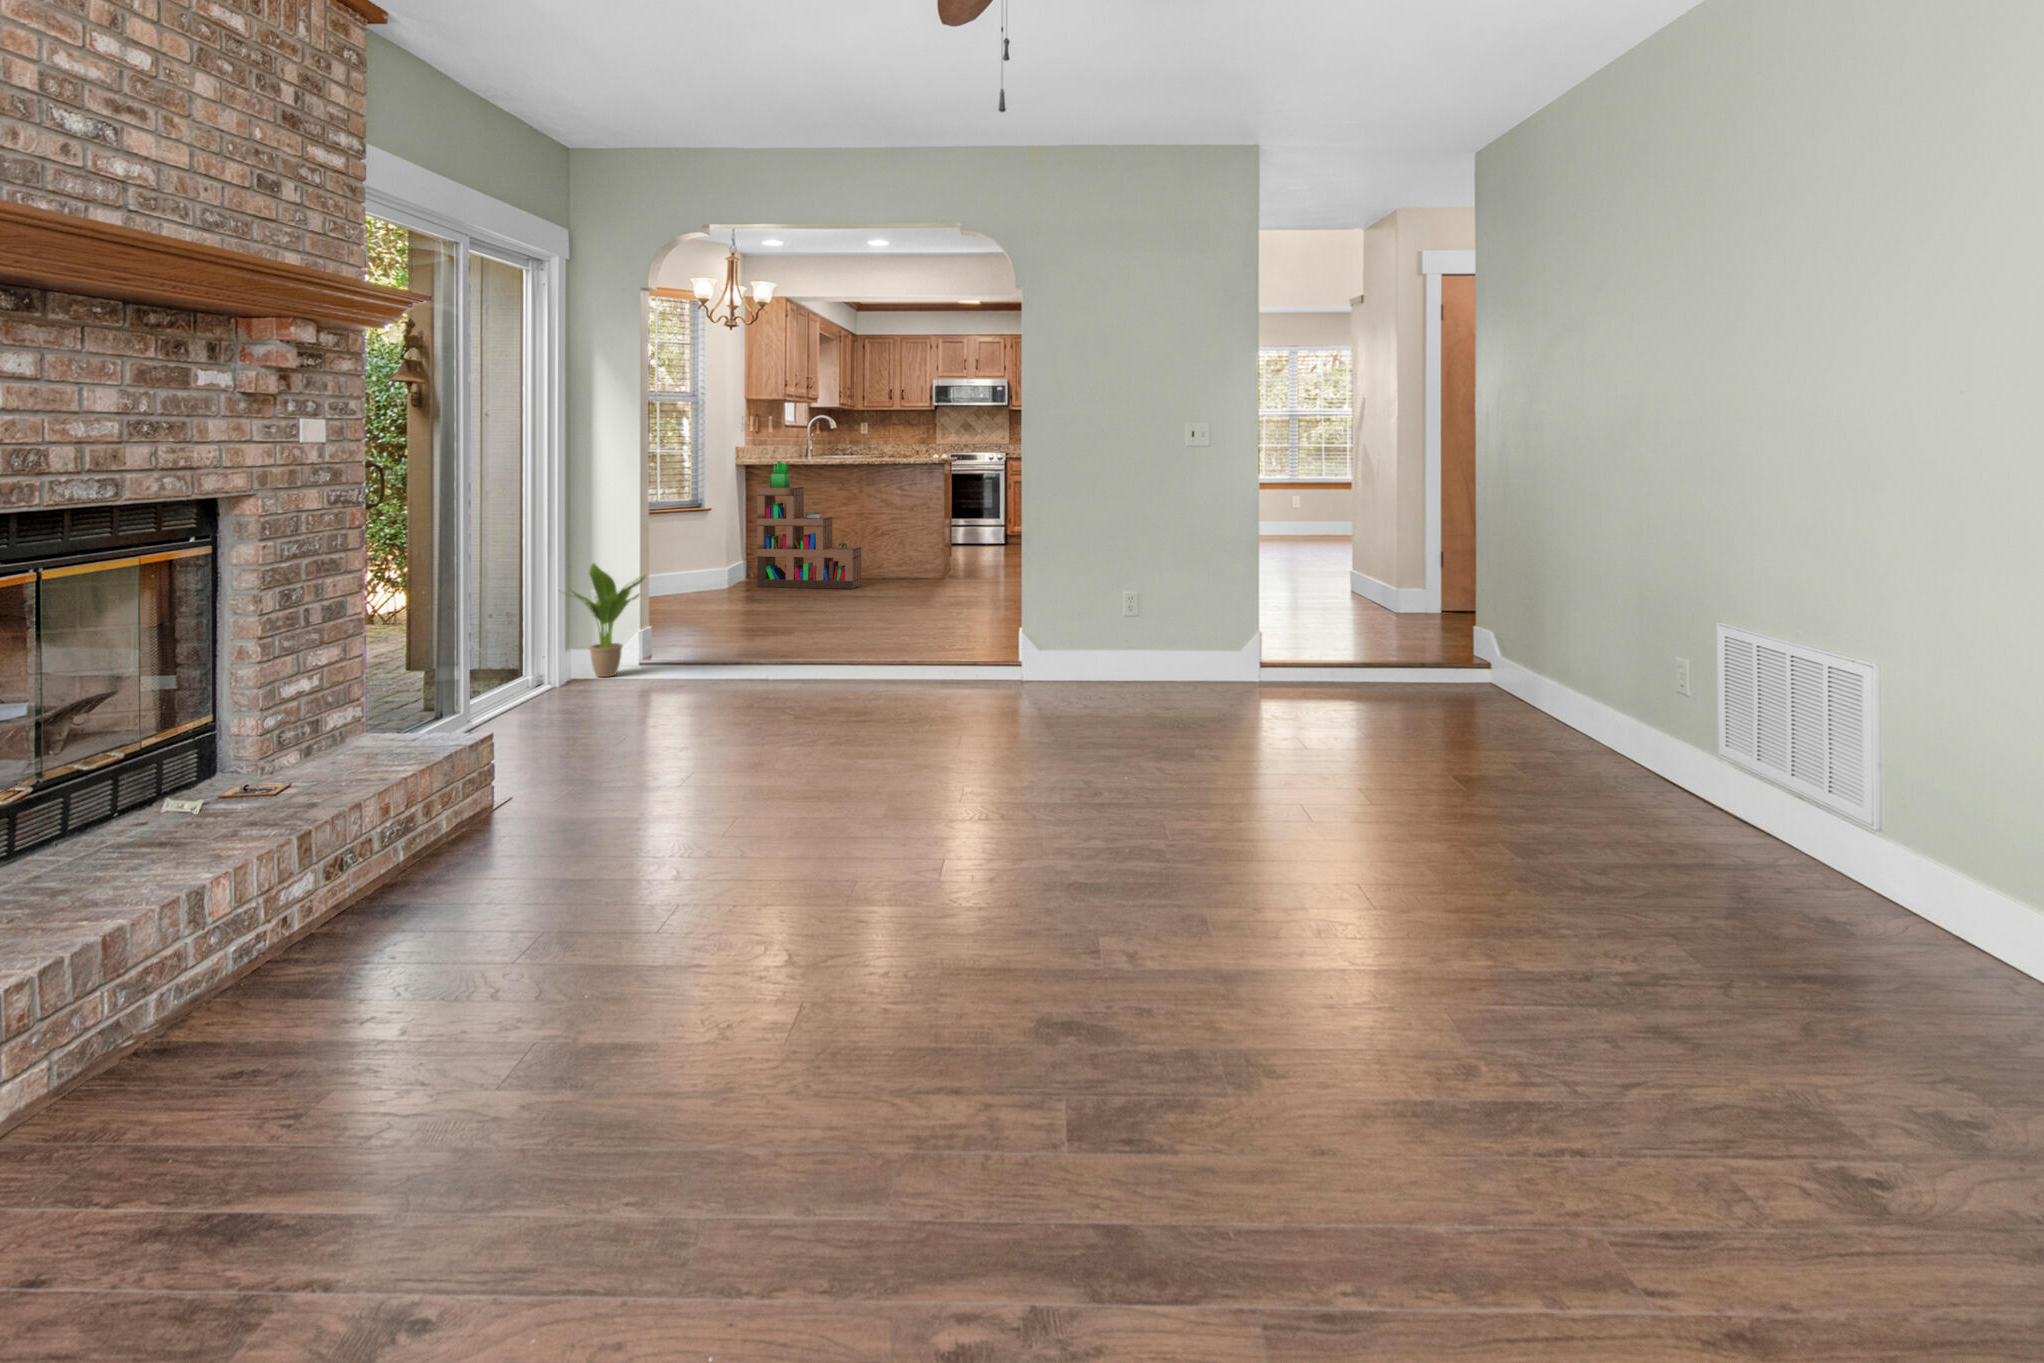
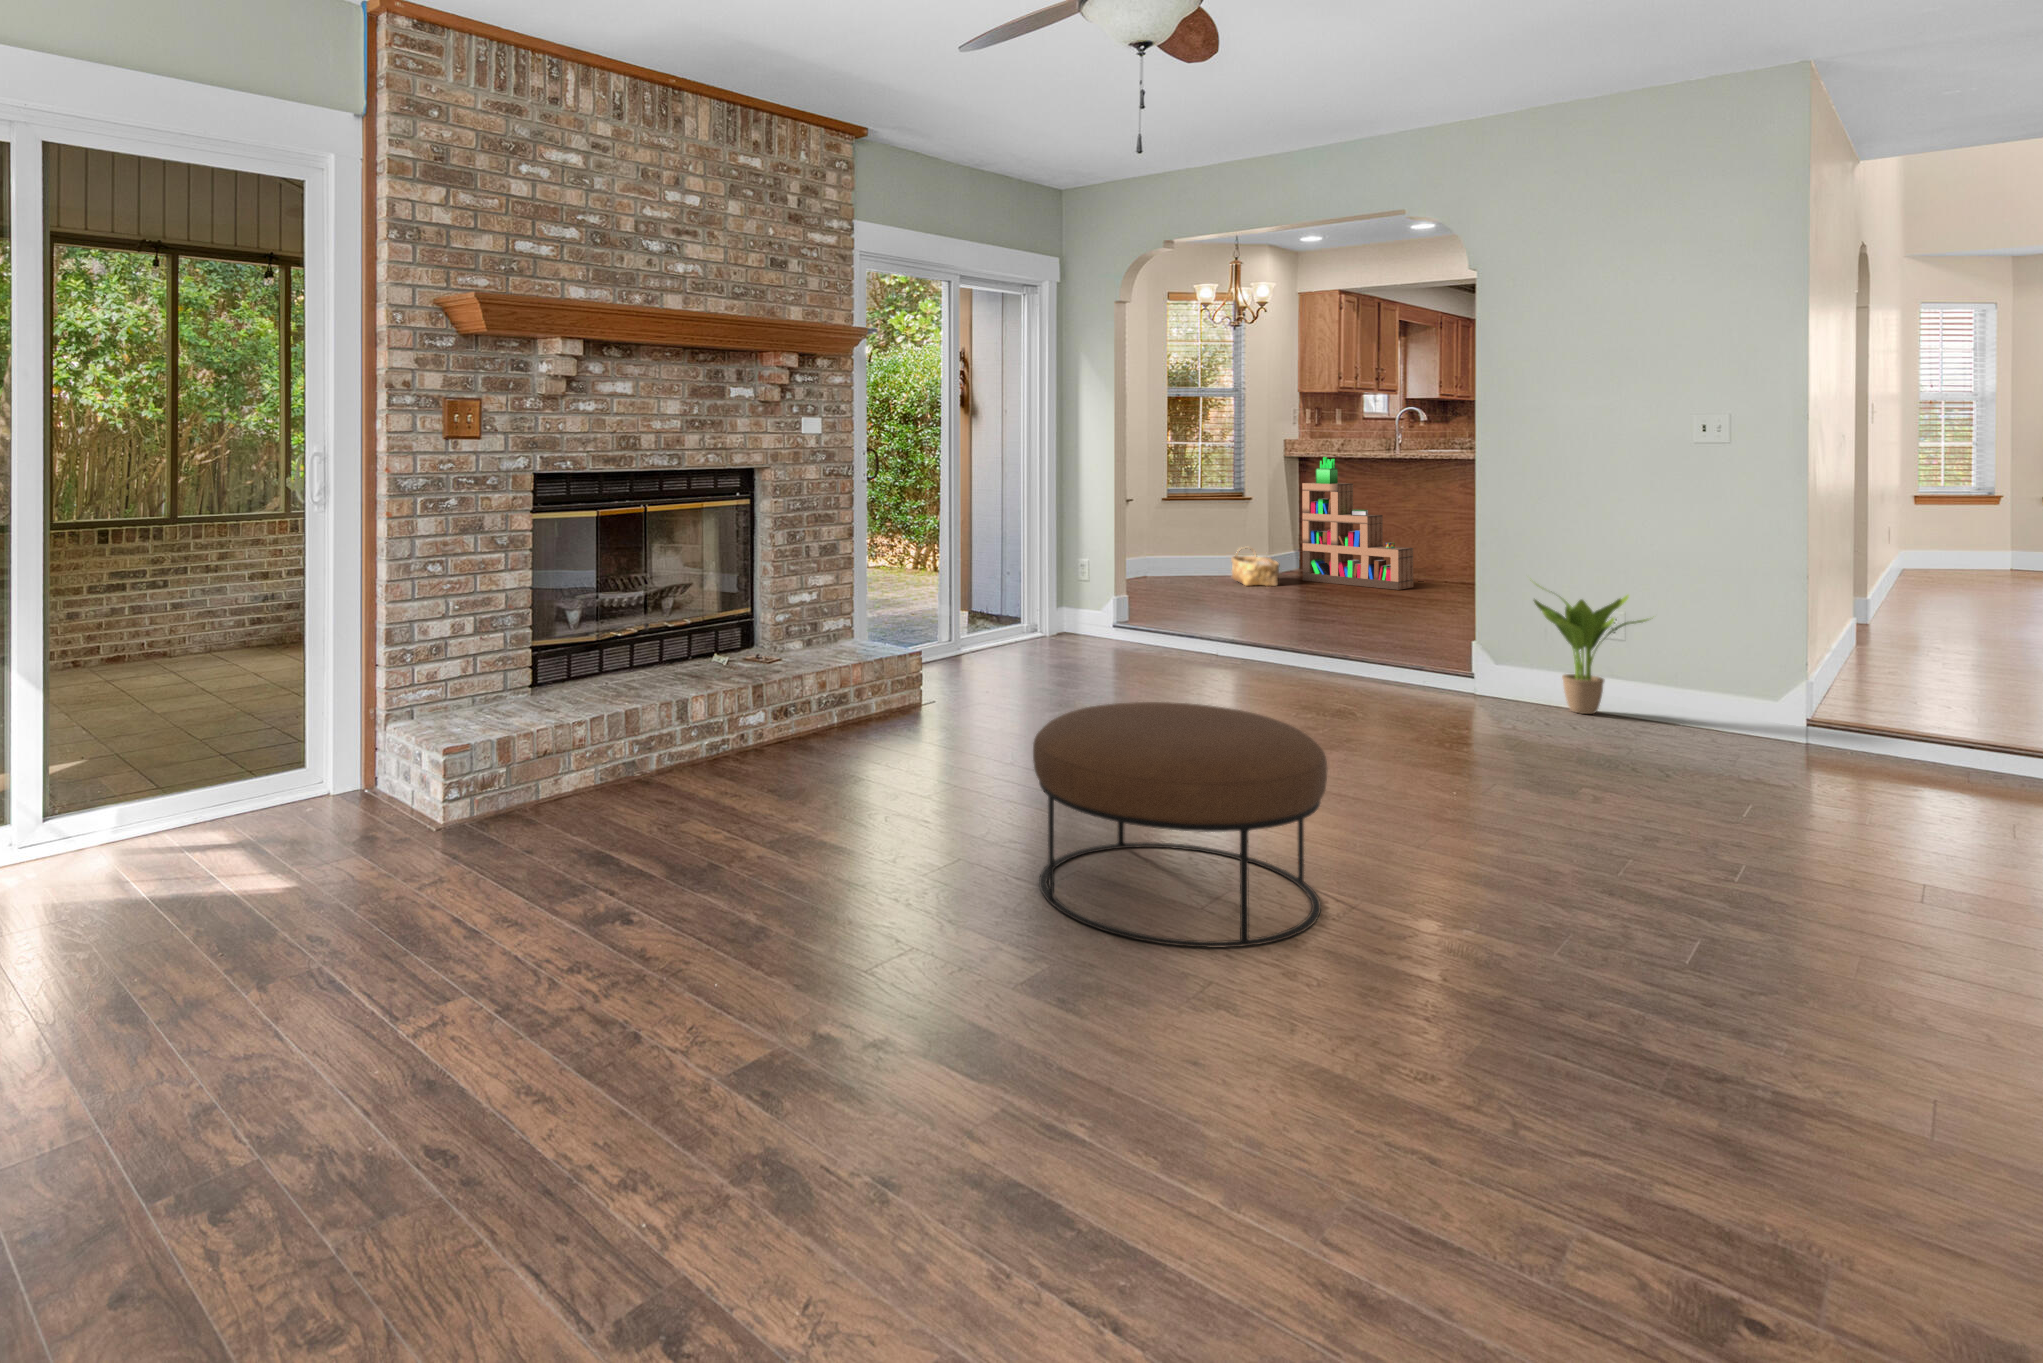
woven basket: none [691,556,743,598] -> present [1231,548,1279,586]
potted plant: present [573,564,645,677] -> present [1534,584,1648,714]
ottoman: none [907,762,1255,1091] -> present [1033,702,1327,948]

